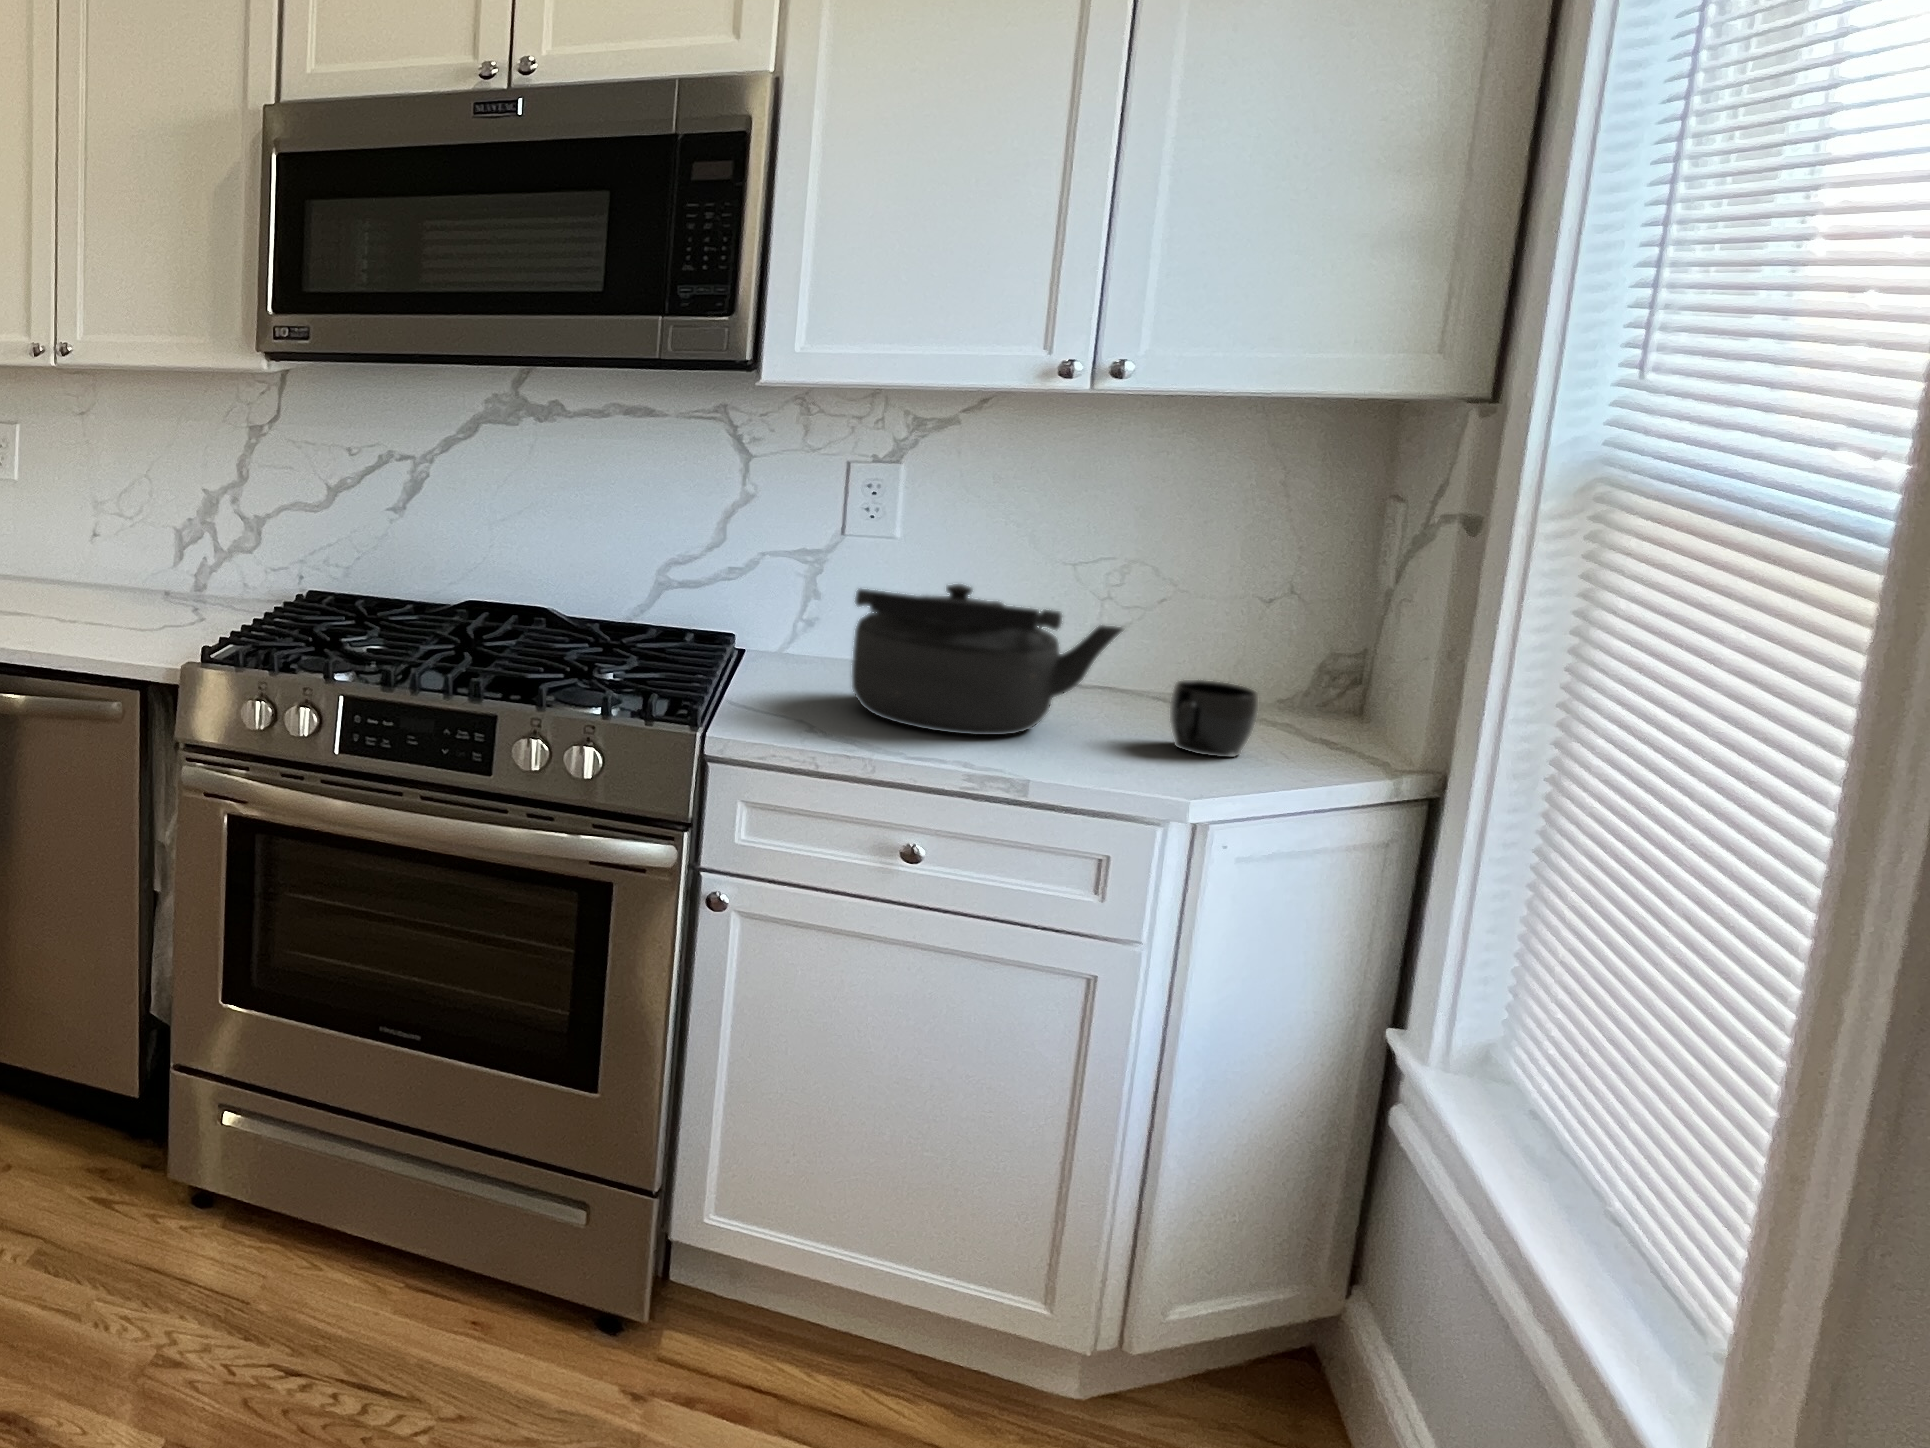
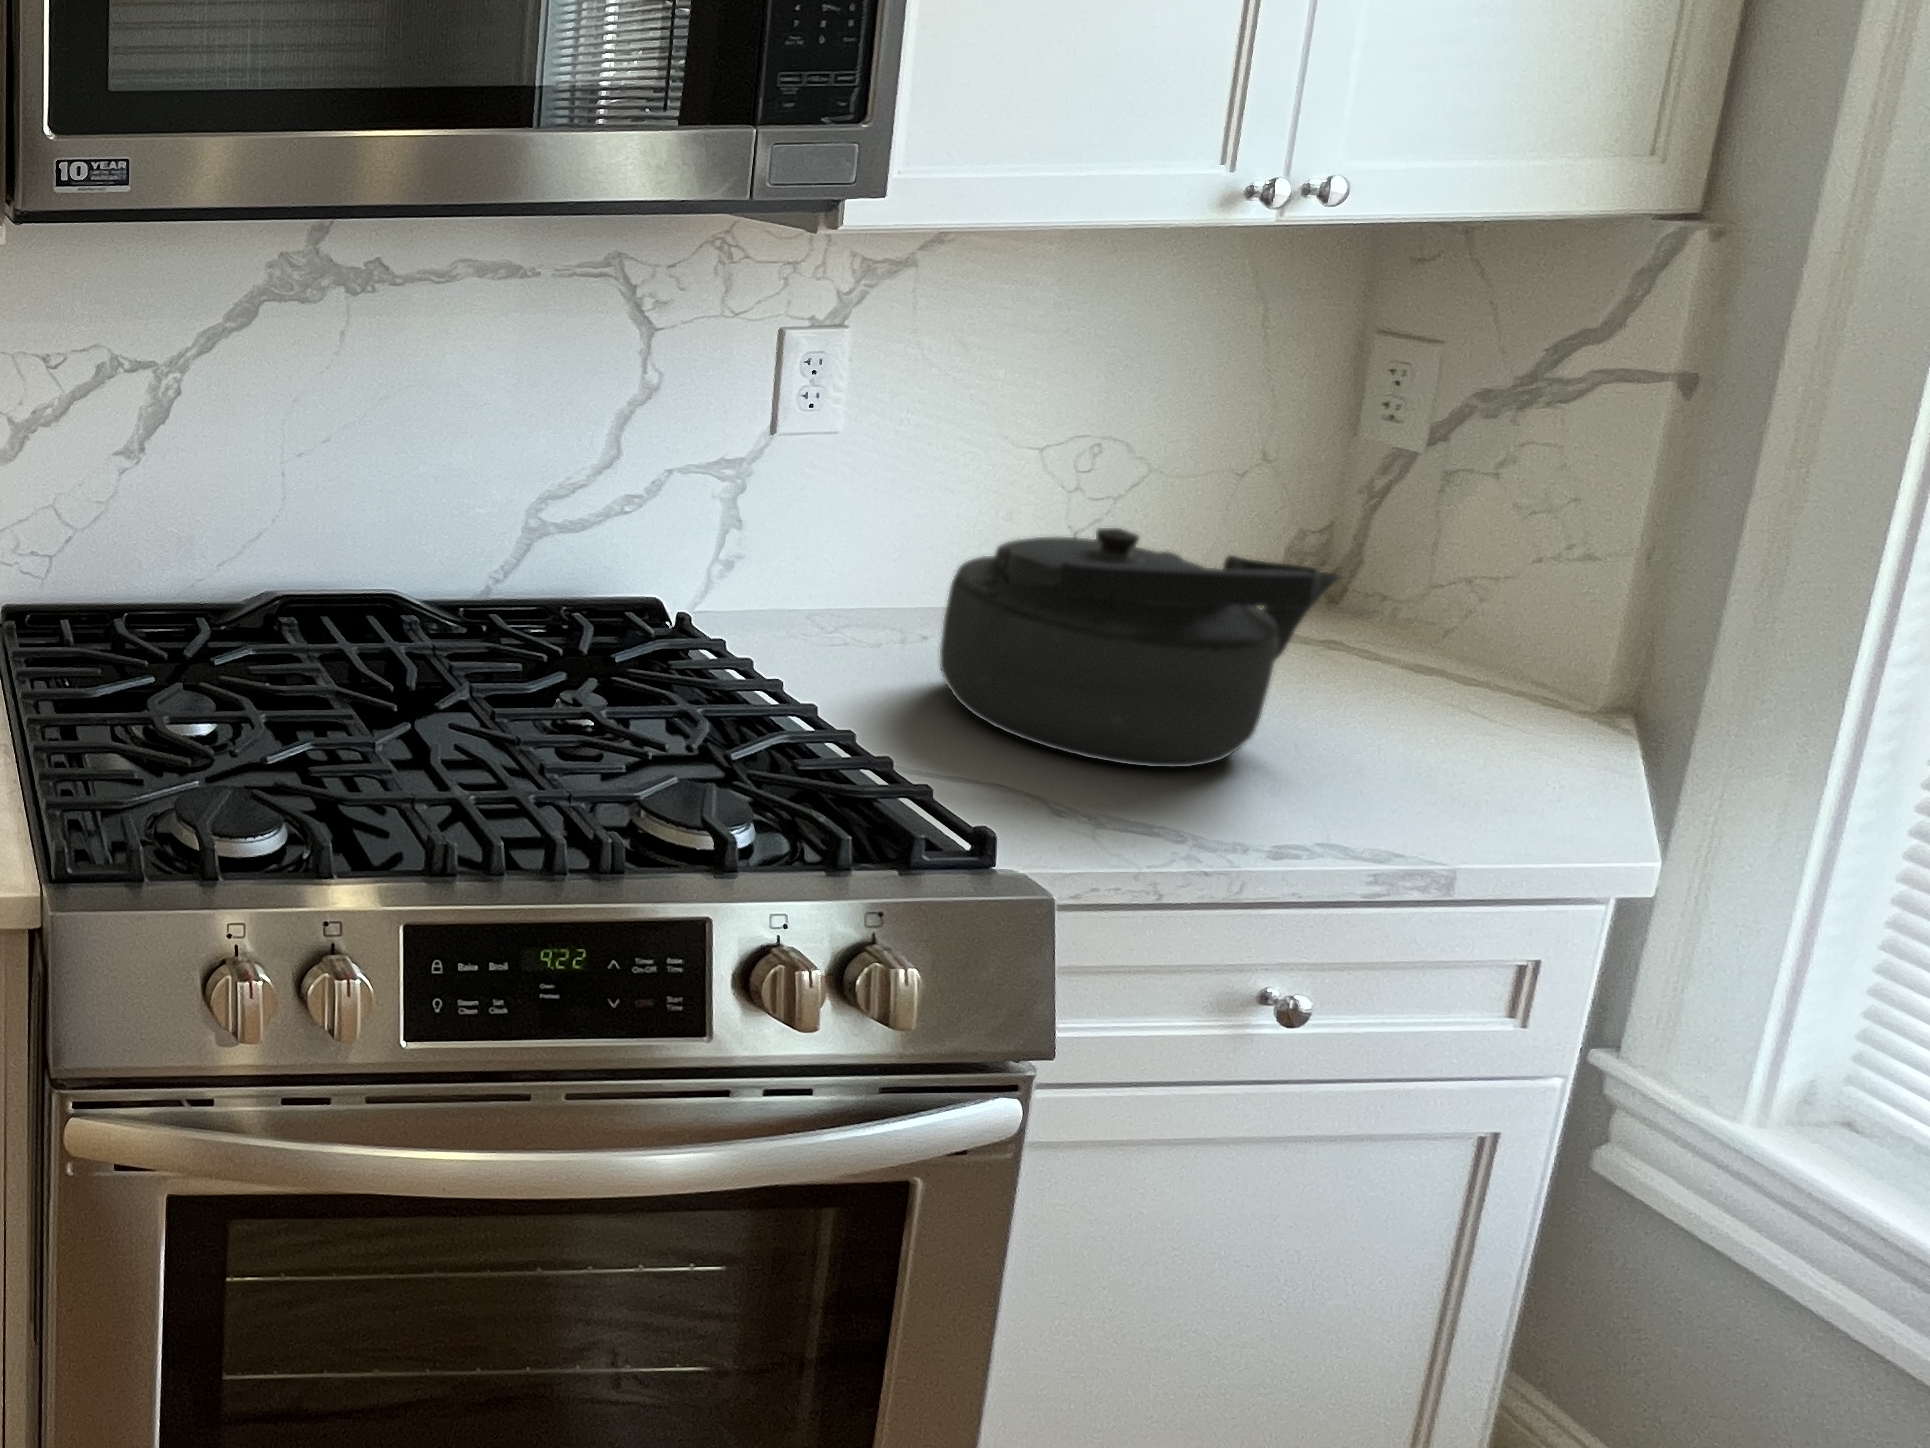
mug: present [1170,680,1258,757] -> none [1350,625,1487,740]

